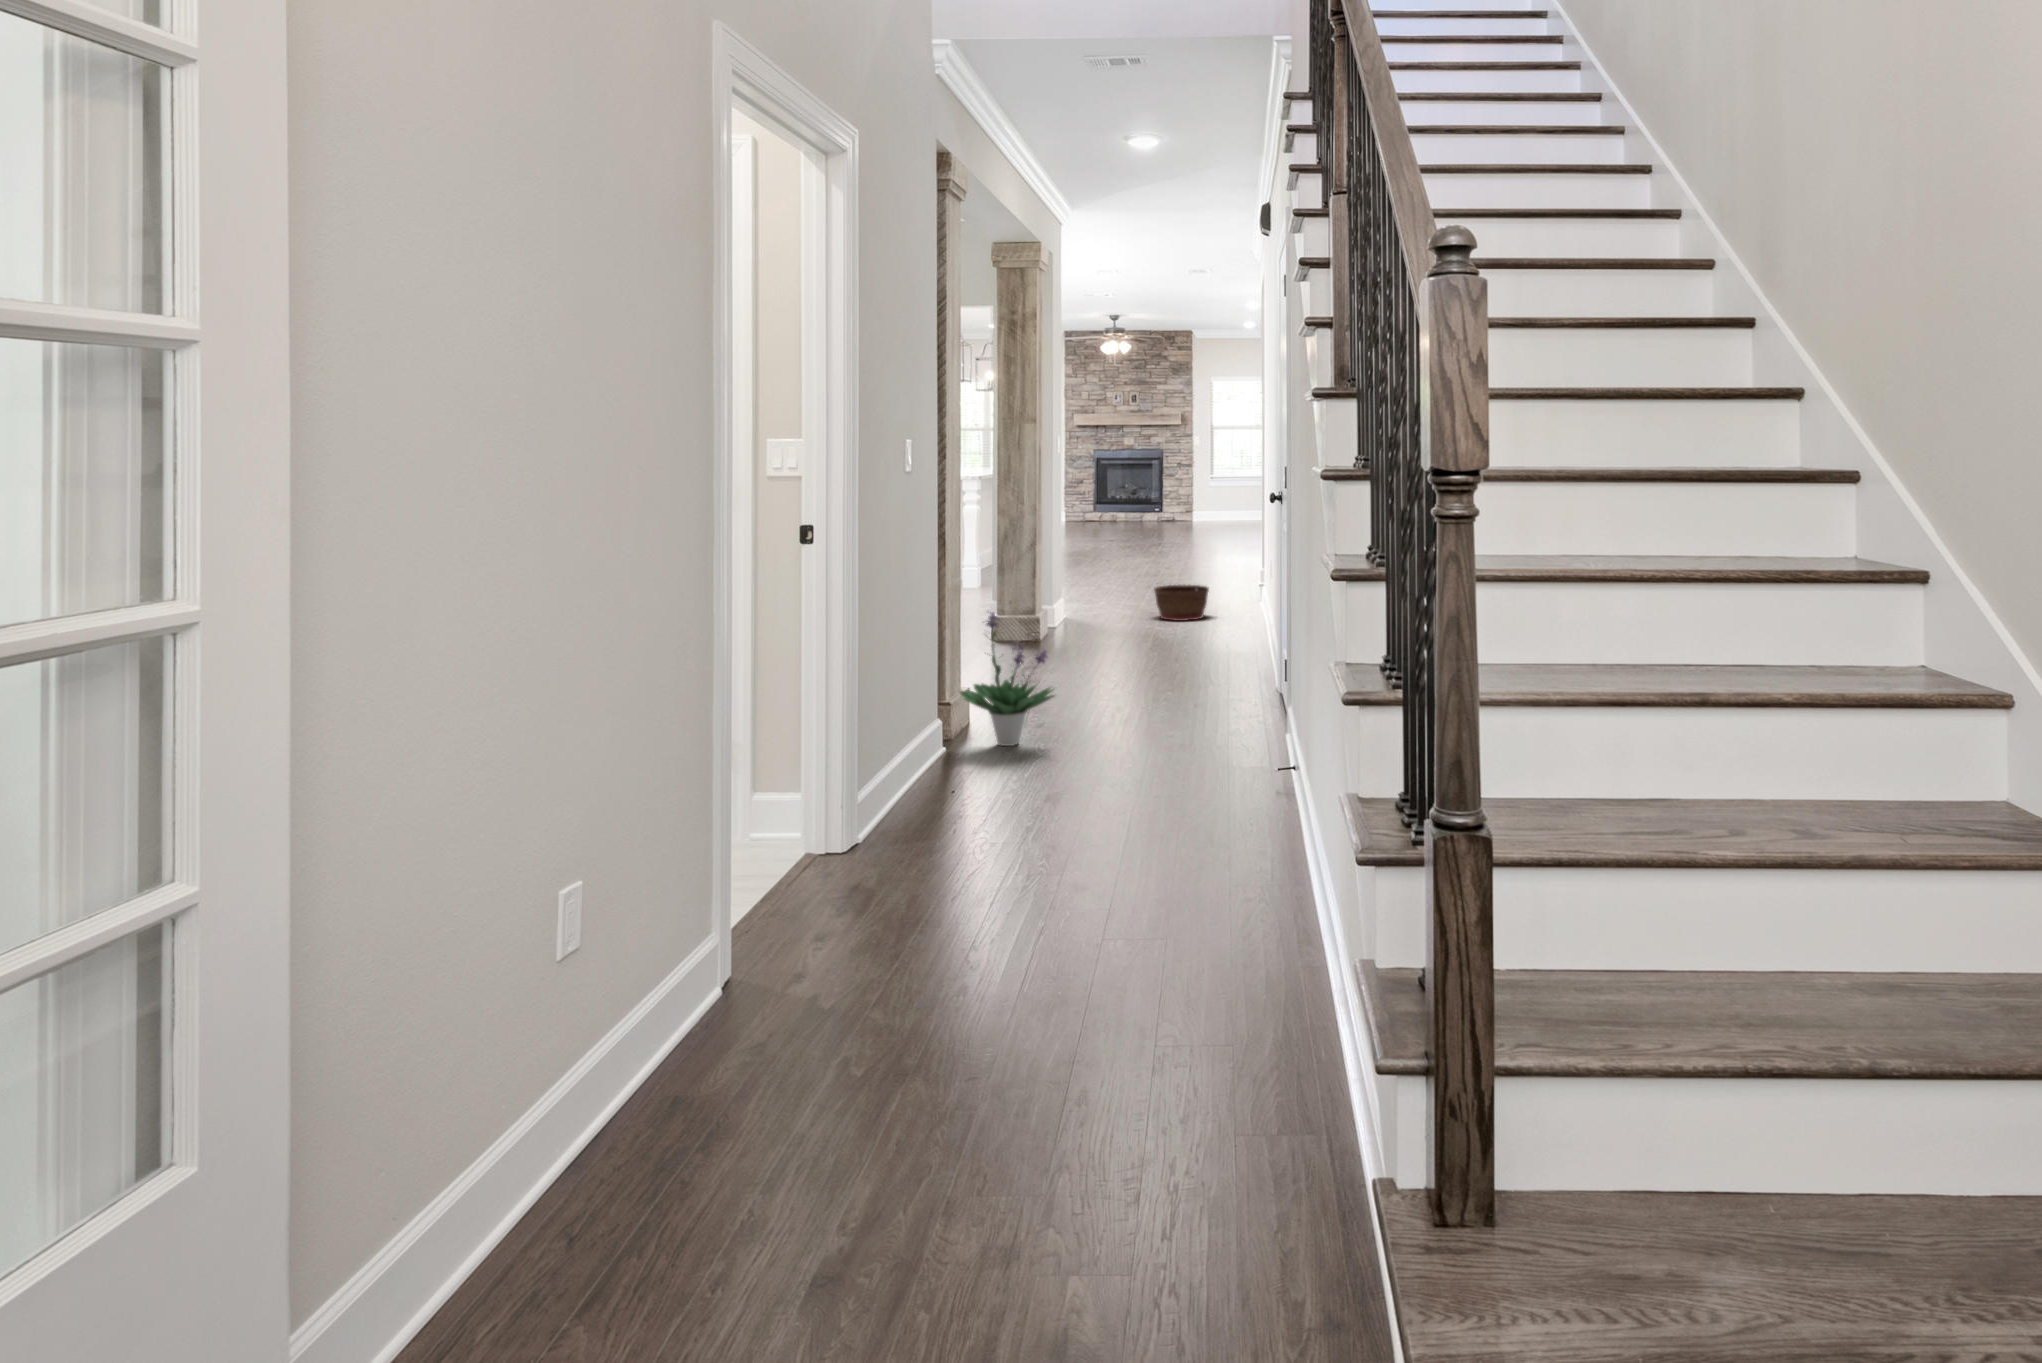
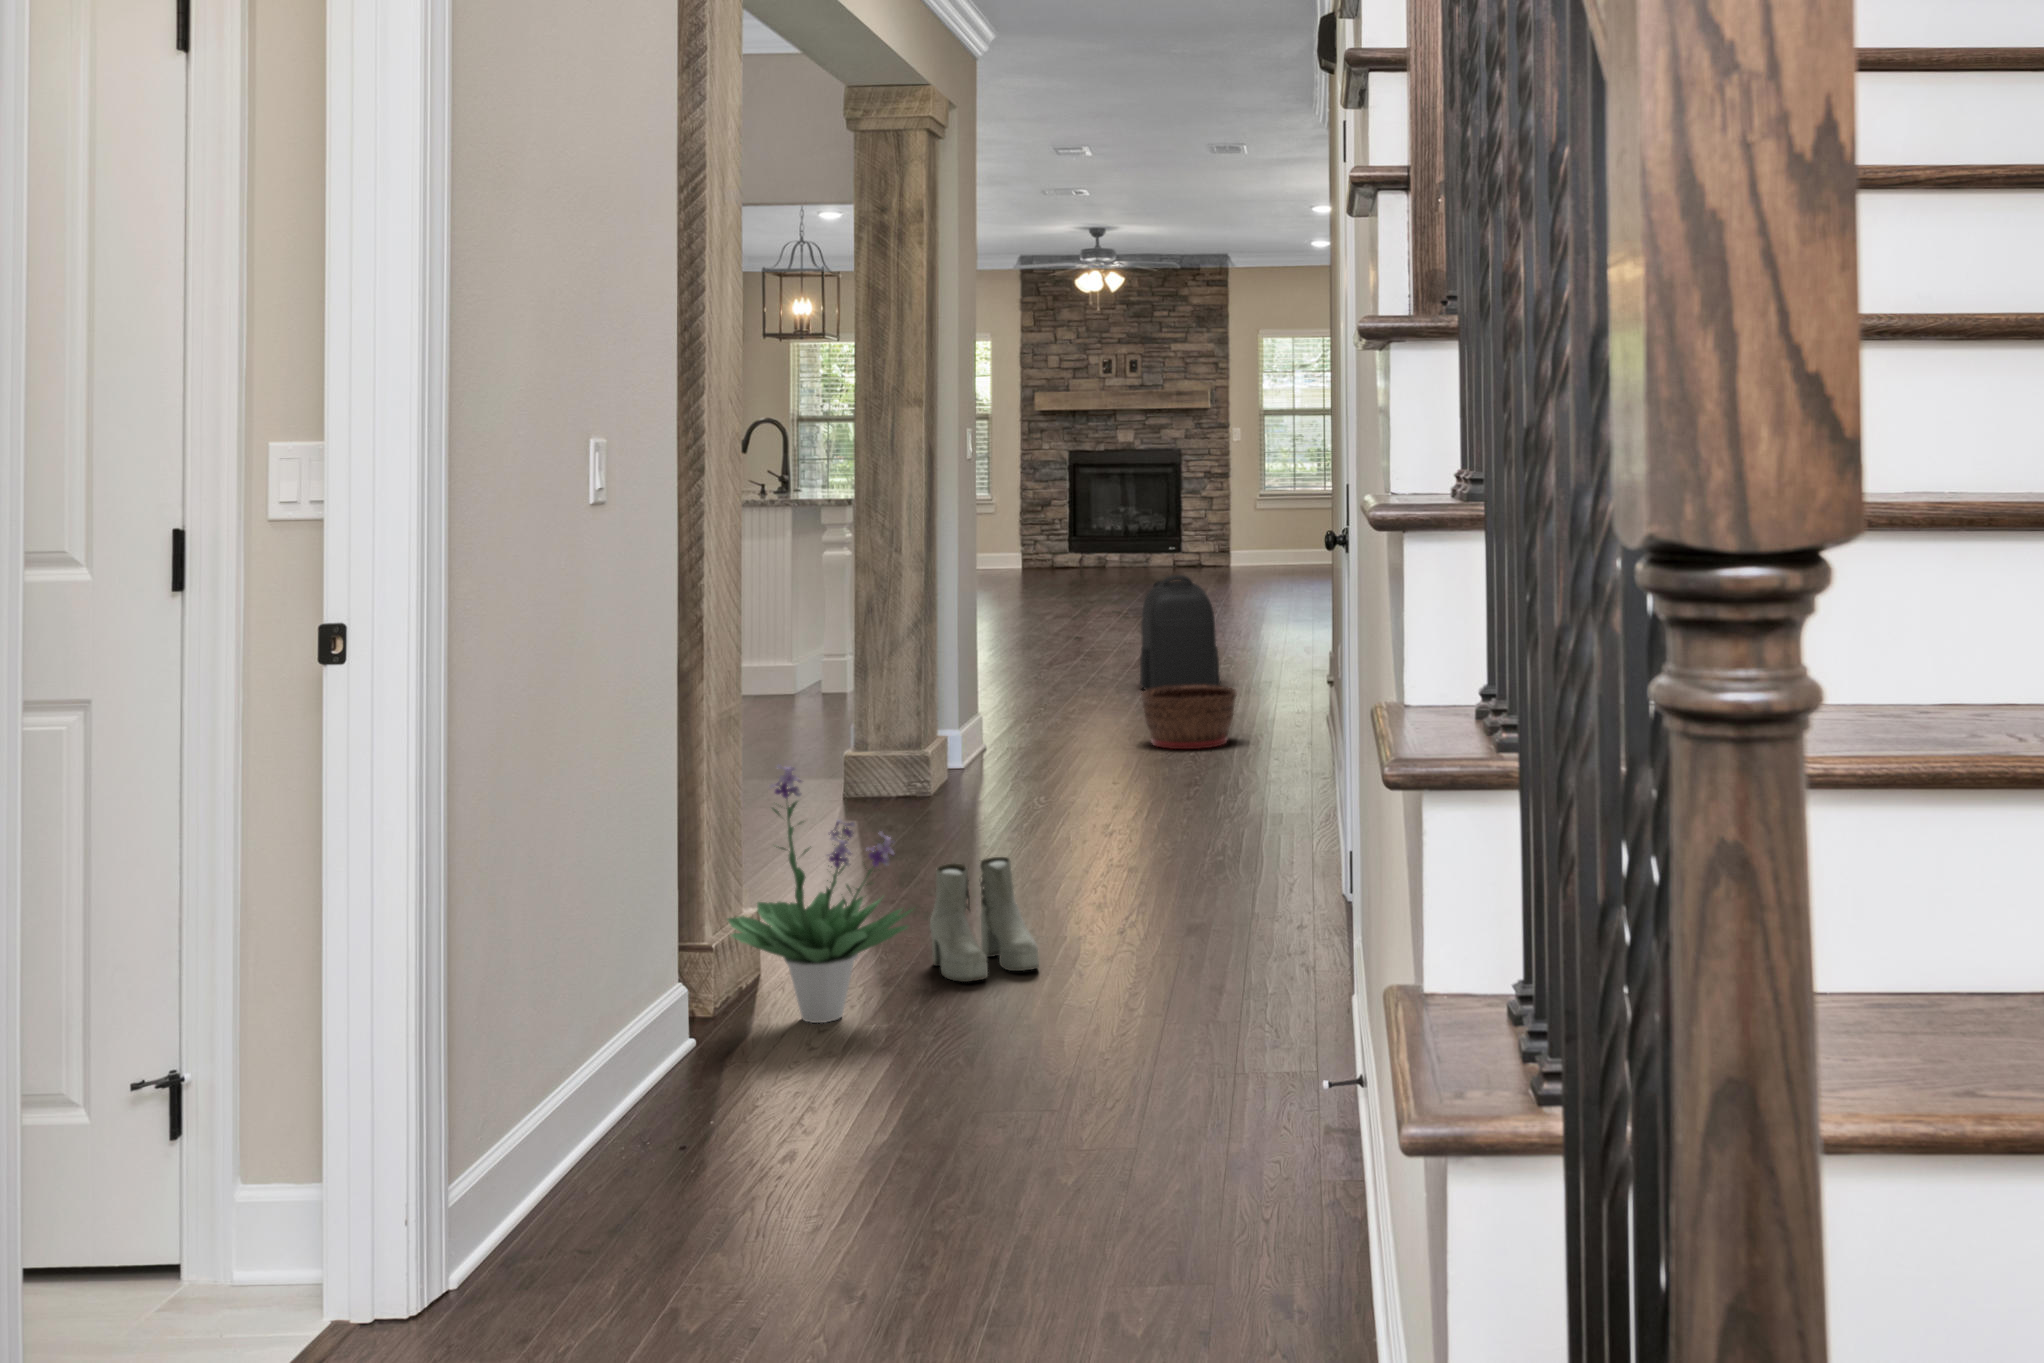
backpack: none [1148,523,1195,591] -> present [1140,575,1221,690]
boots: none [1060,665,1119,728] -> present [930,857,1039,982]

